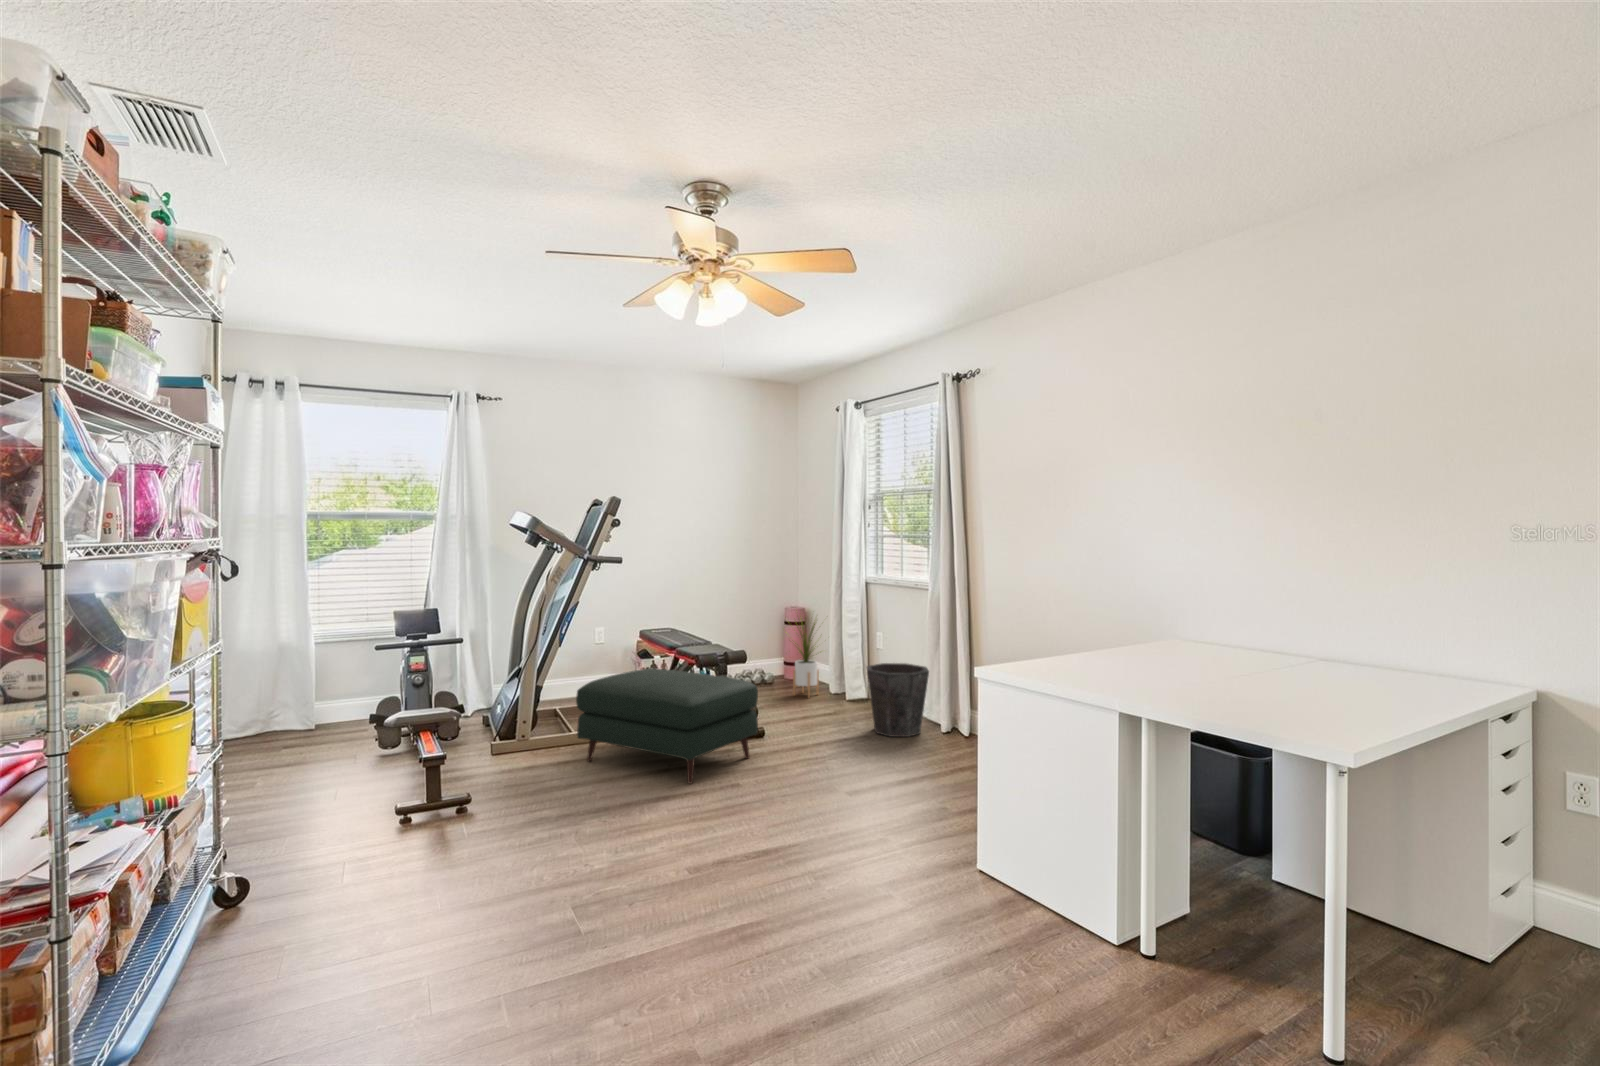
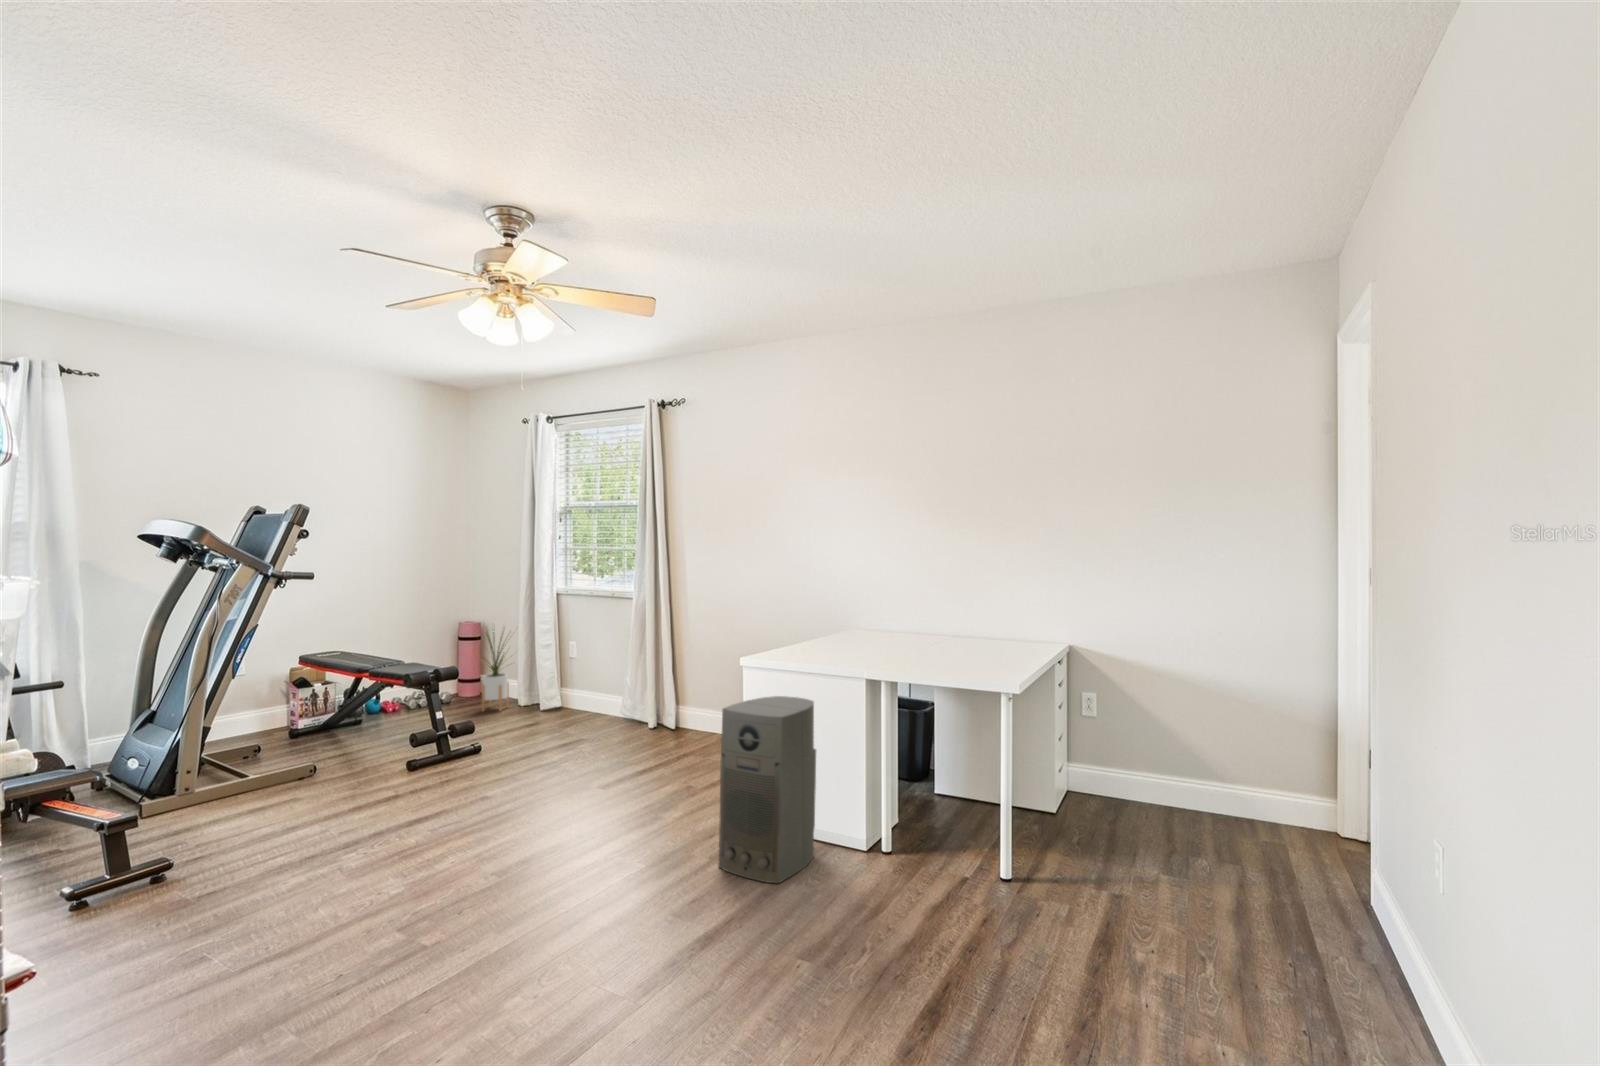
waste bin: present [867,663,929,737] -> none [577,666,640,735]
ottoman: present [576,669,758,784] -> none [266,694,485,806]
air purifier: none [918,721,1051,959] -> present [718,696,816,883]

